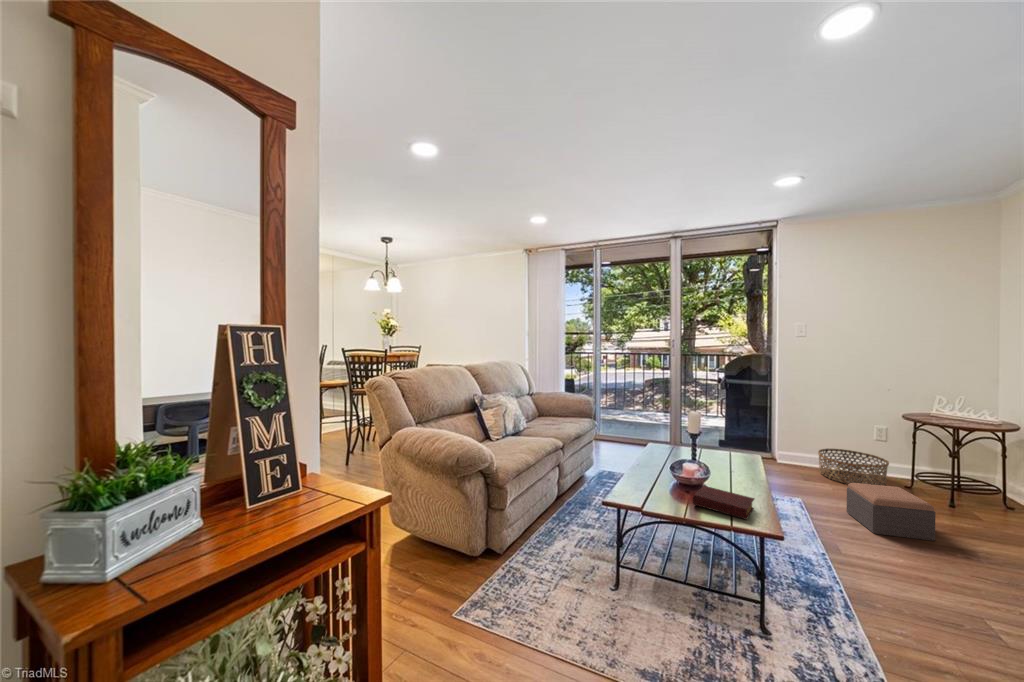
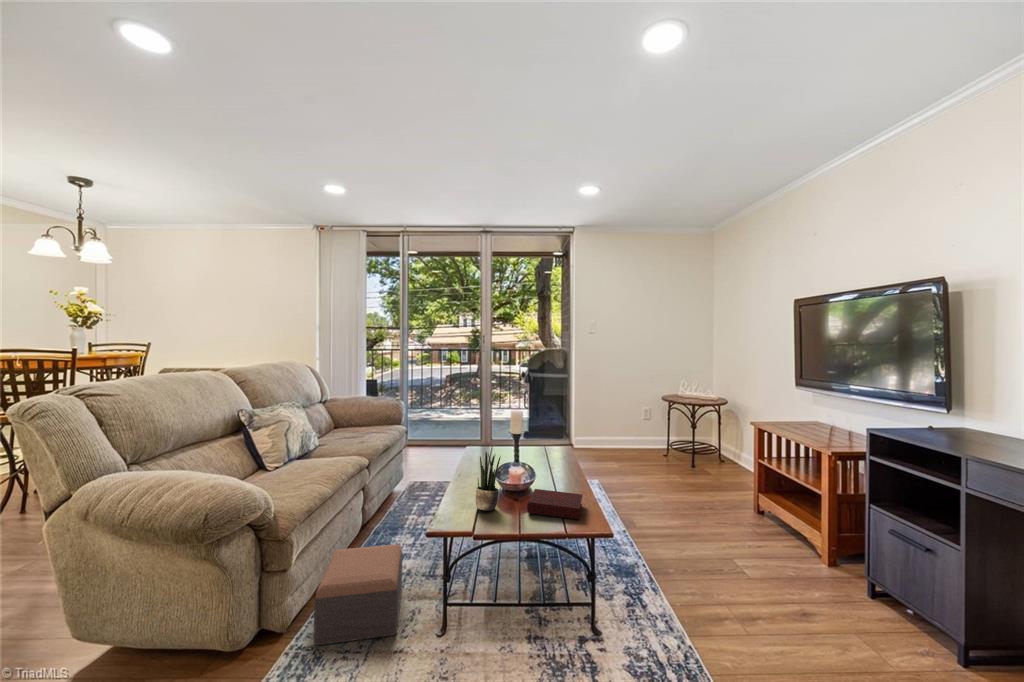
potted plant: none [645,444,668,496] -> present [476,452,500,510]
basket: present [818,448,889,485] -> none [606,431,653,461]
footstool: present [847,483,936,541] -> present [314,544,402,645]

